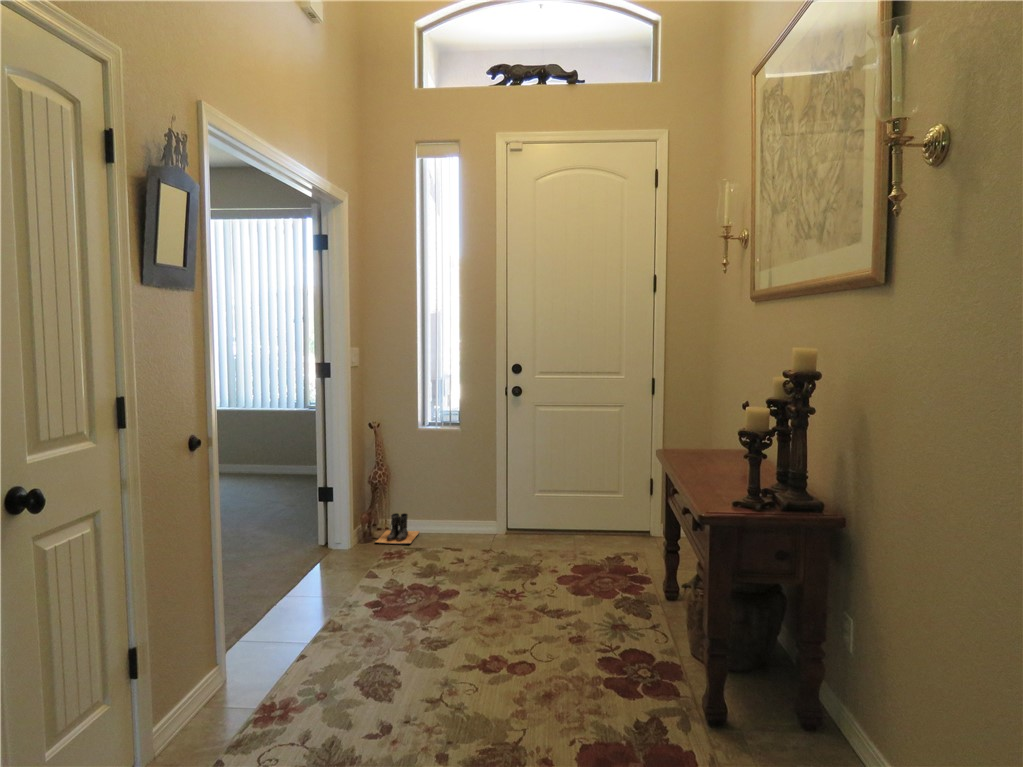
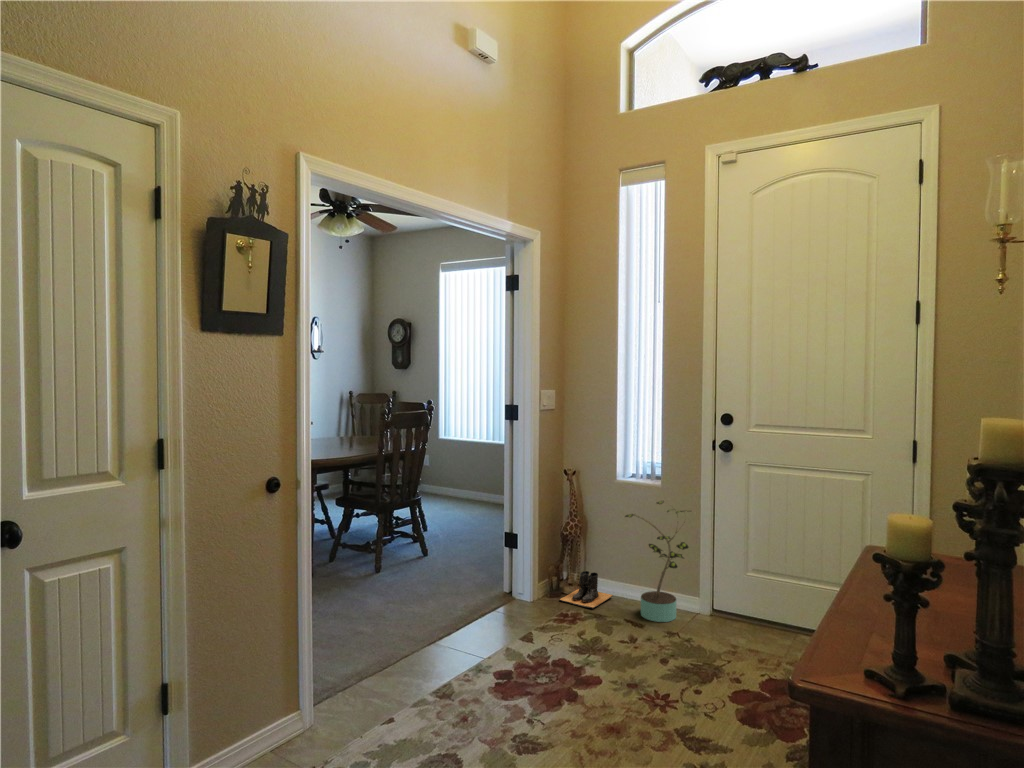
potted plant: none [437,442,495,545] -> present [625,501,688,622]

